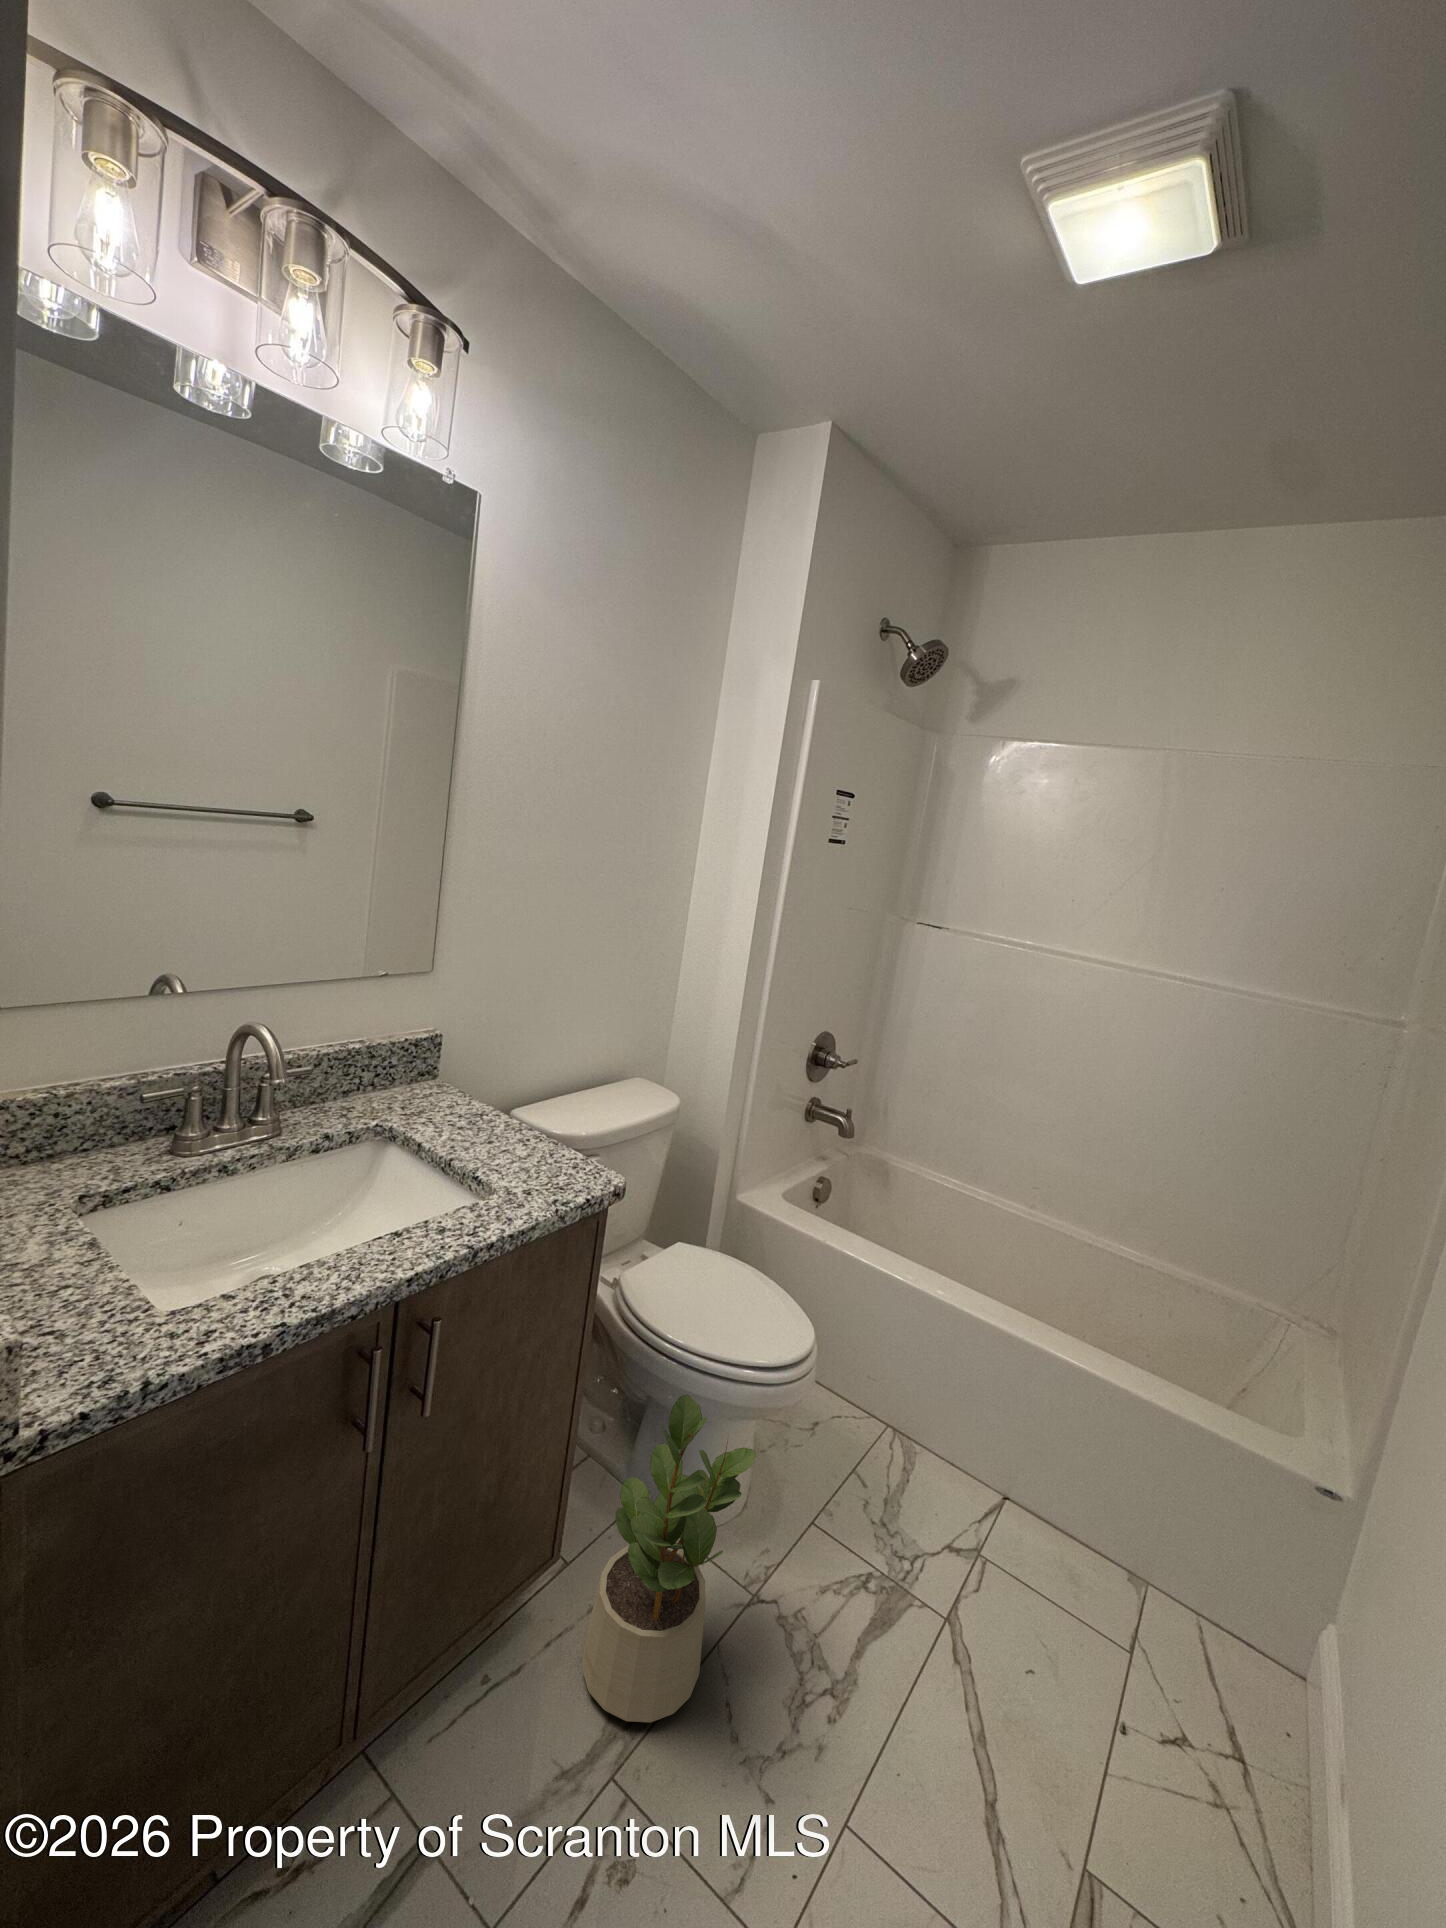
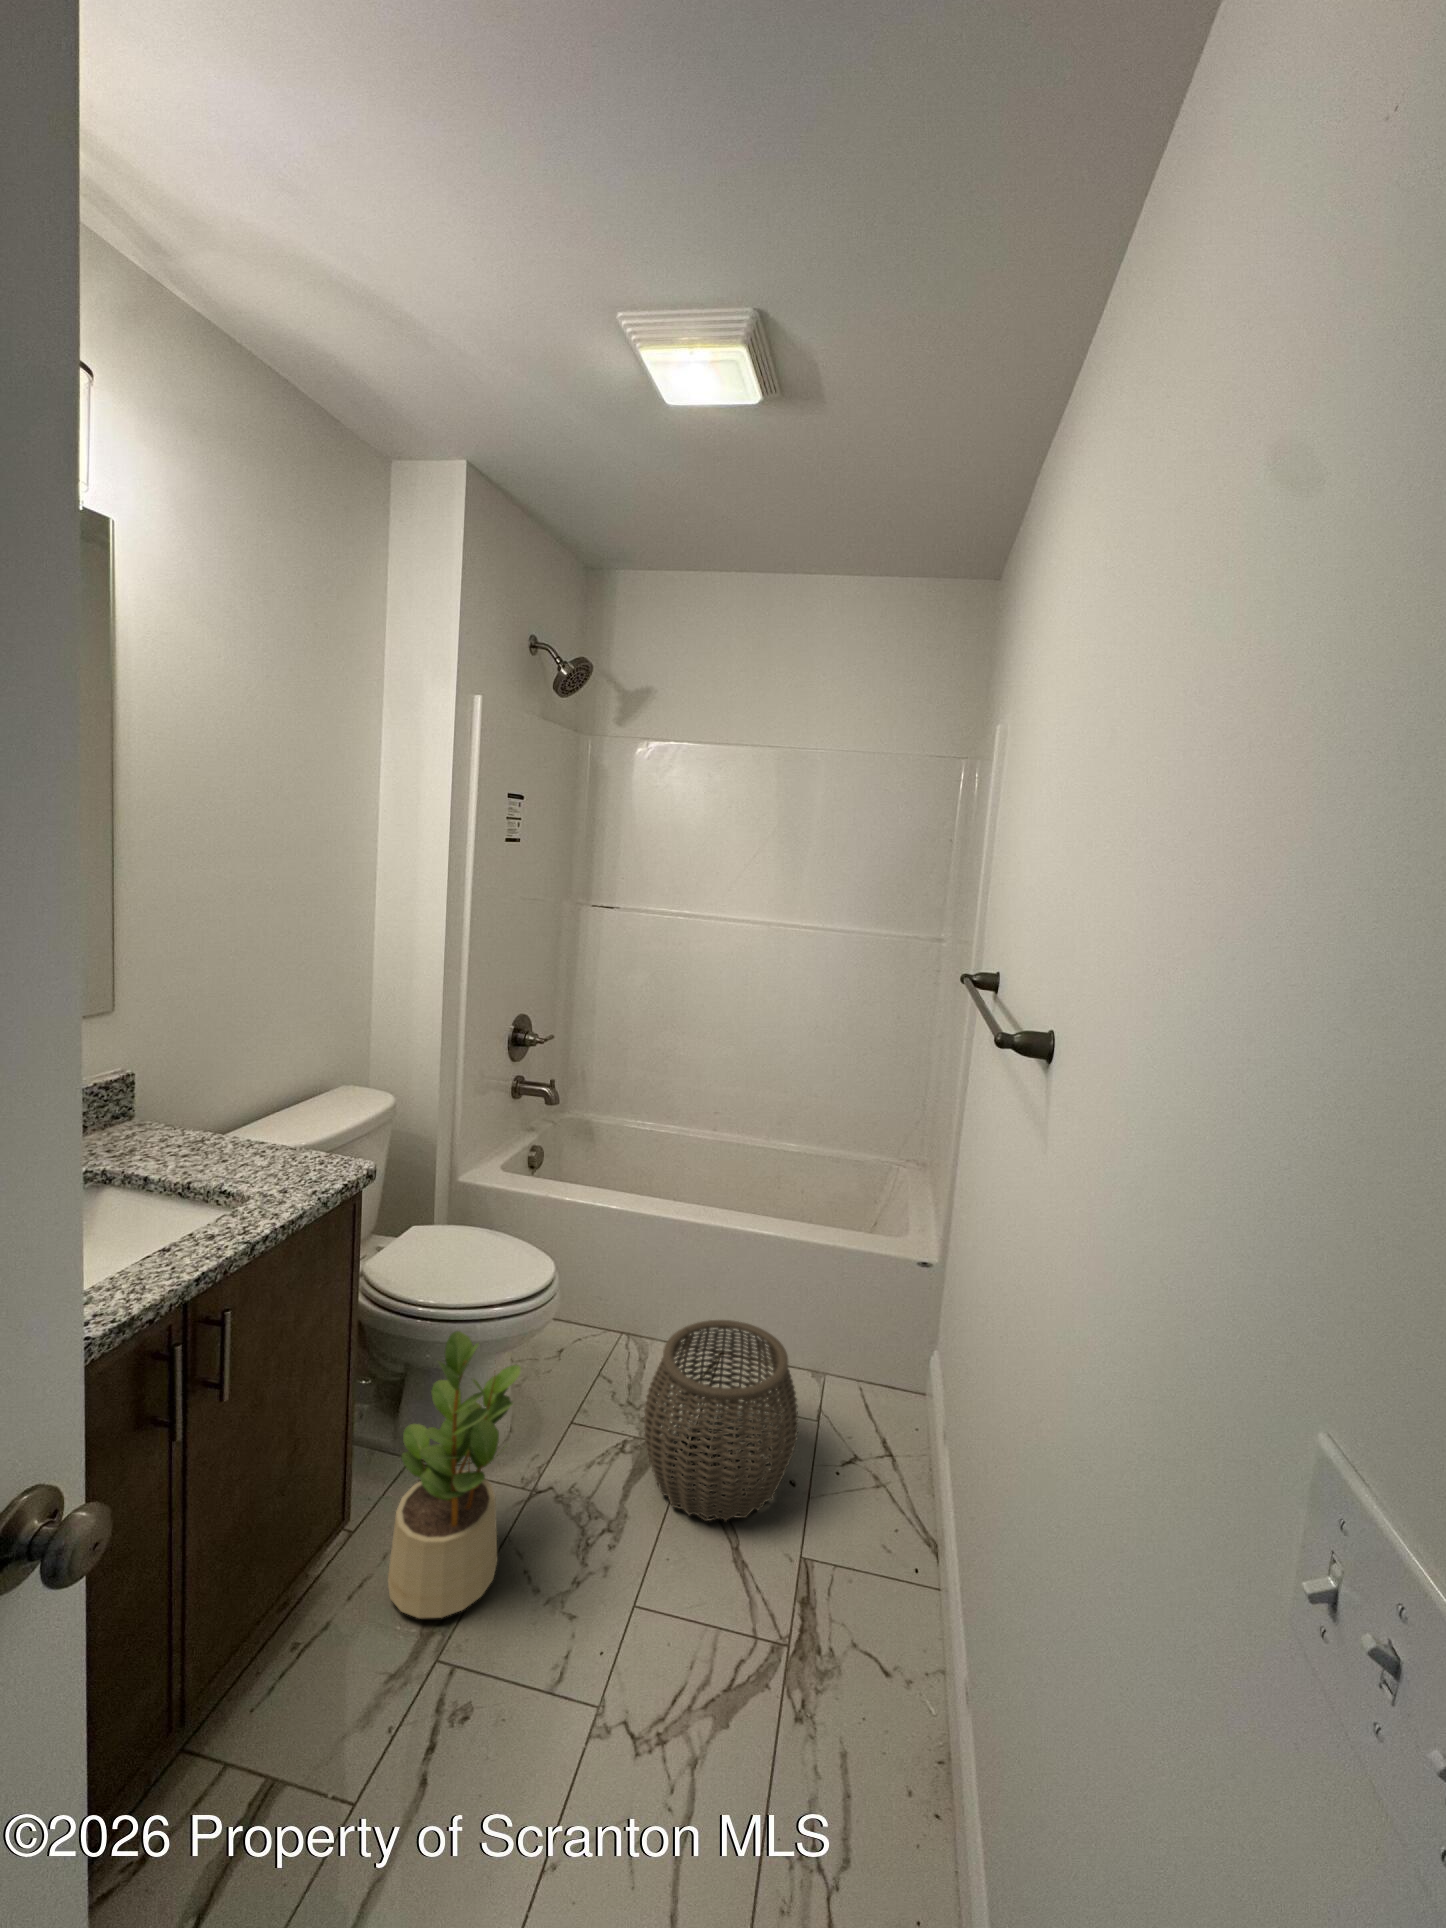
woven basket: none [891,1462,1102,1756] -> present [644,1320,798,1521]

